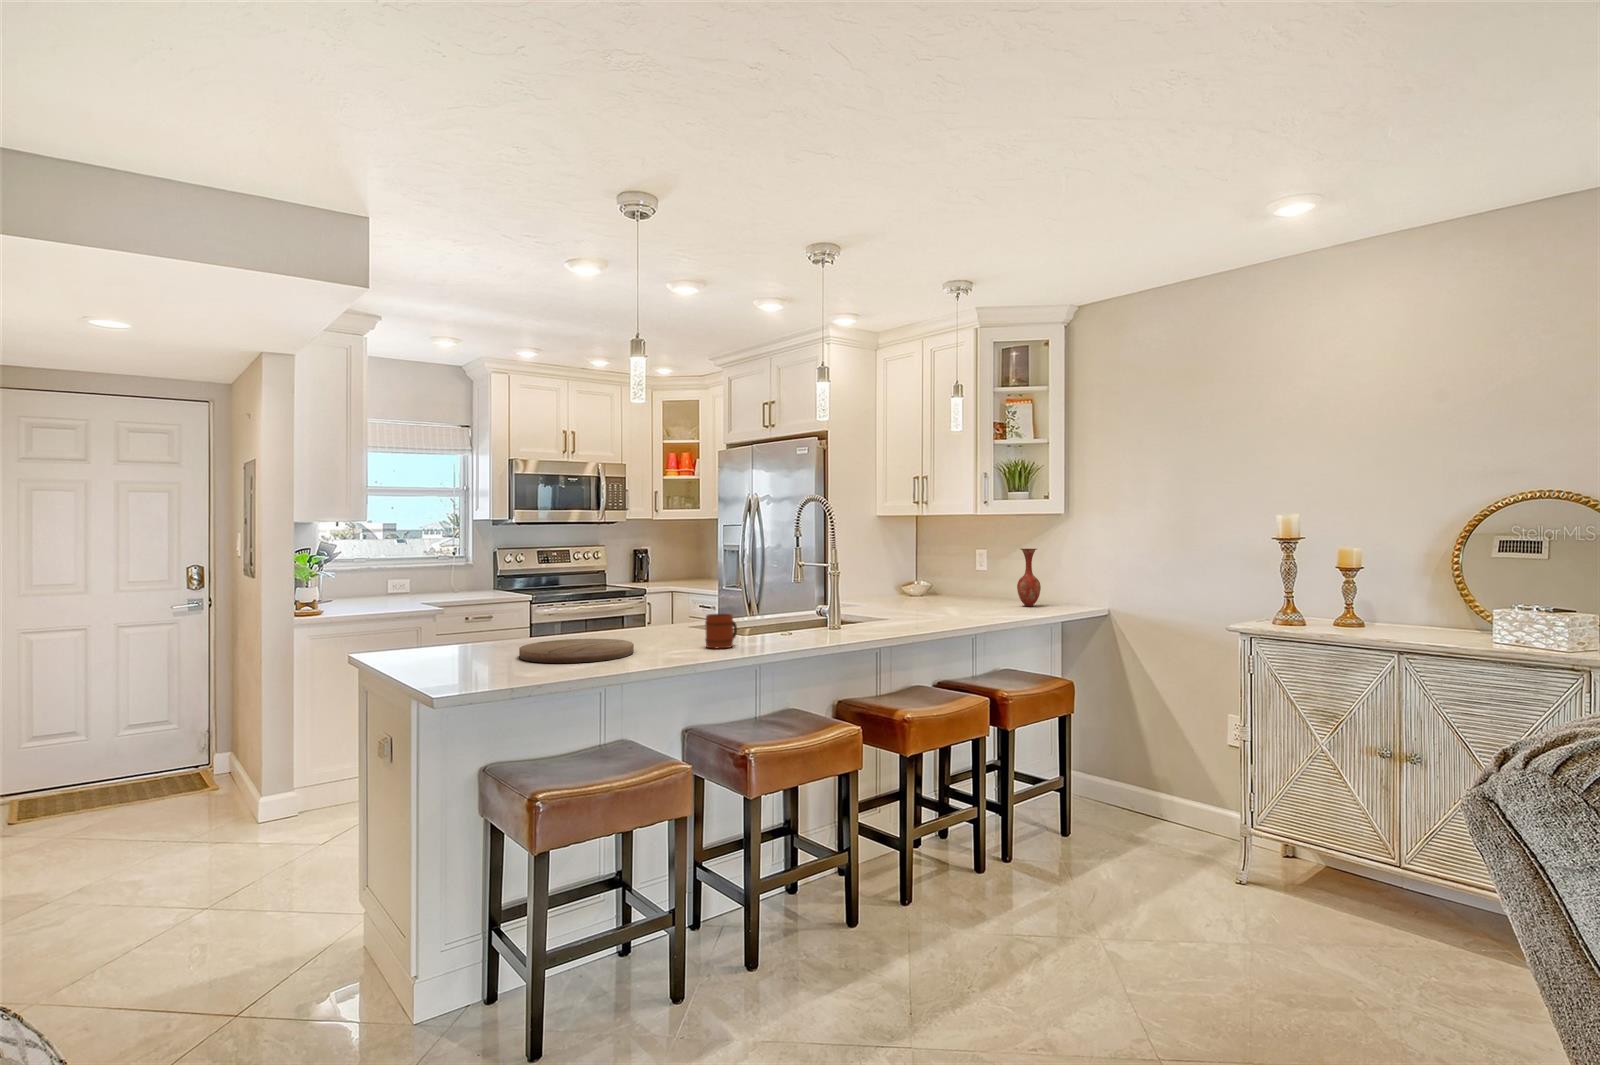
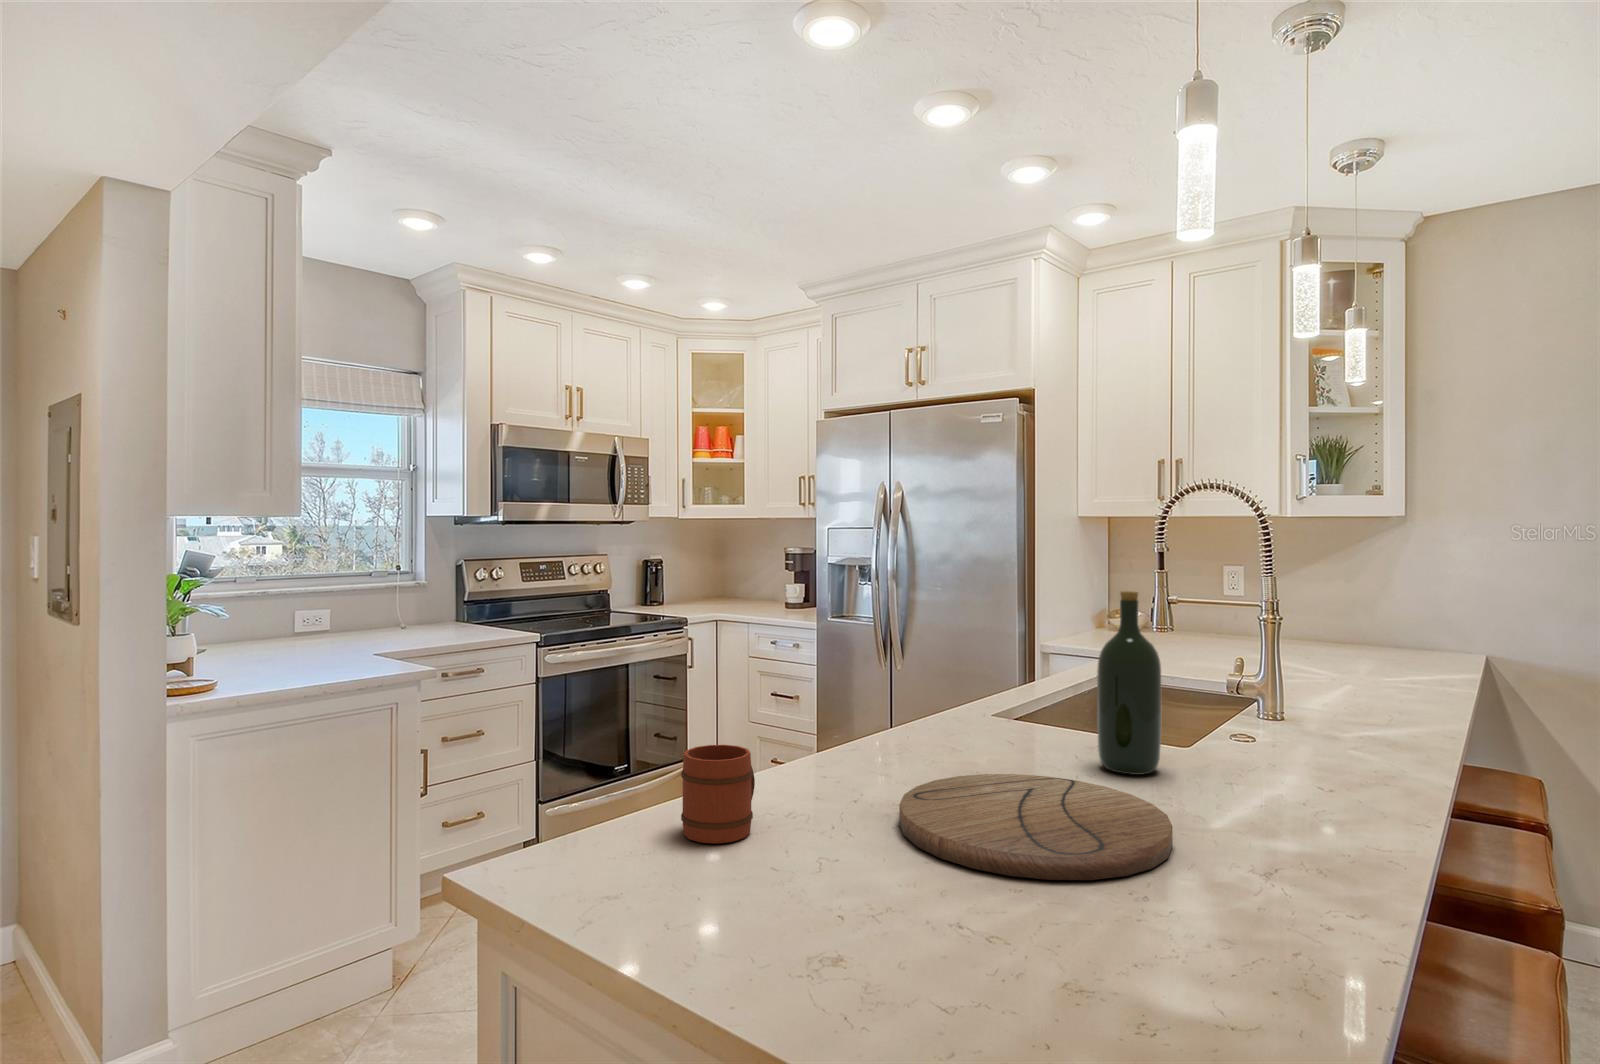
vase: present [1017,548,1041,606] -> none [1347,567,1387,653]
wine bottle: none [666,556,695,644] -> present [1097,591,1161,775]
mug: present [705,614,737,648] -> present [681,745,755,844]

